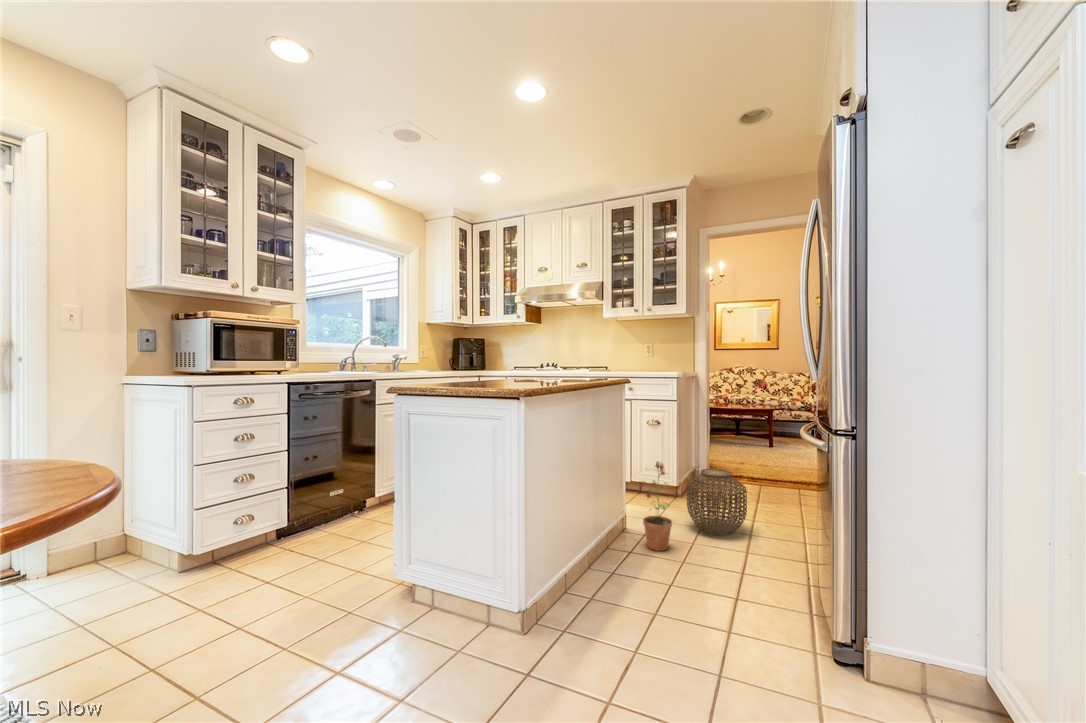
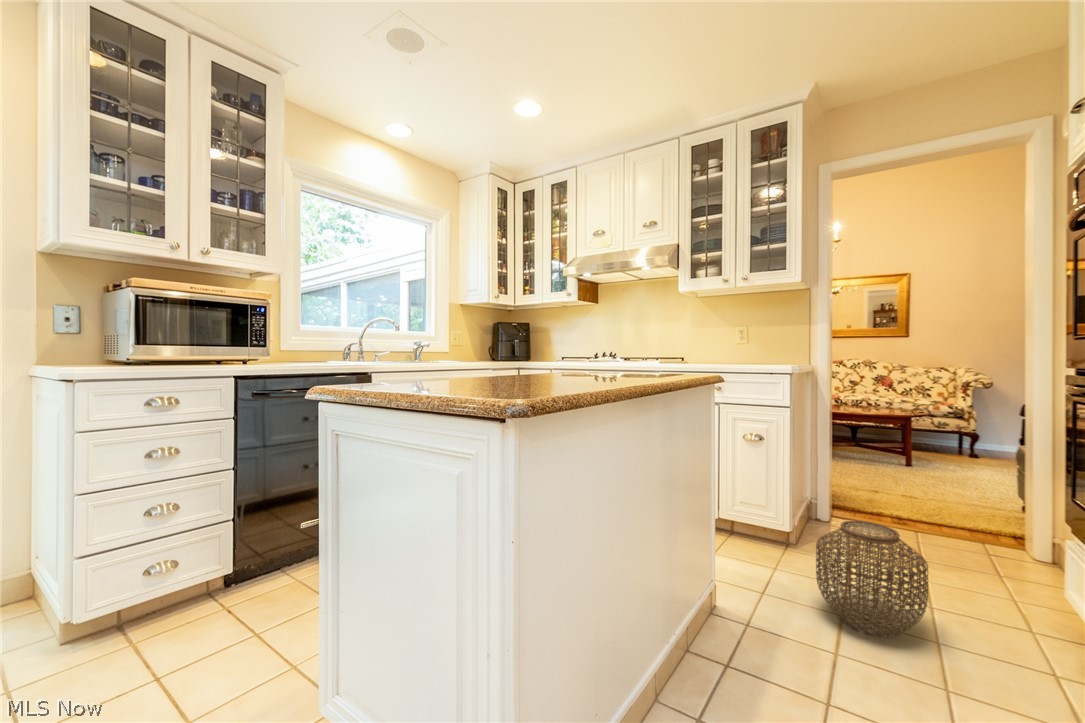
potted plant: present [639,462,672,551] -> none [737,511,800,666]

